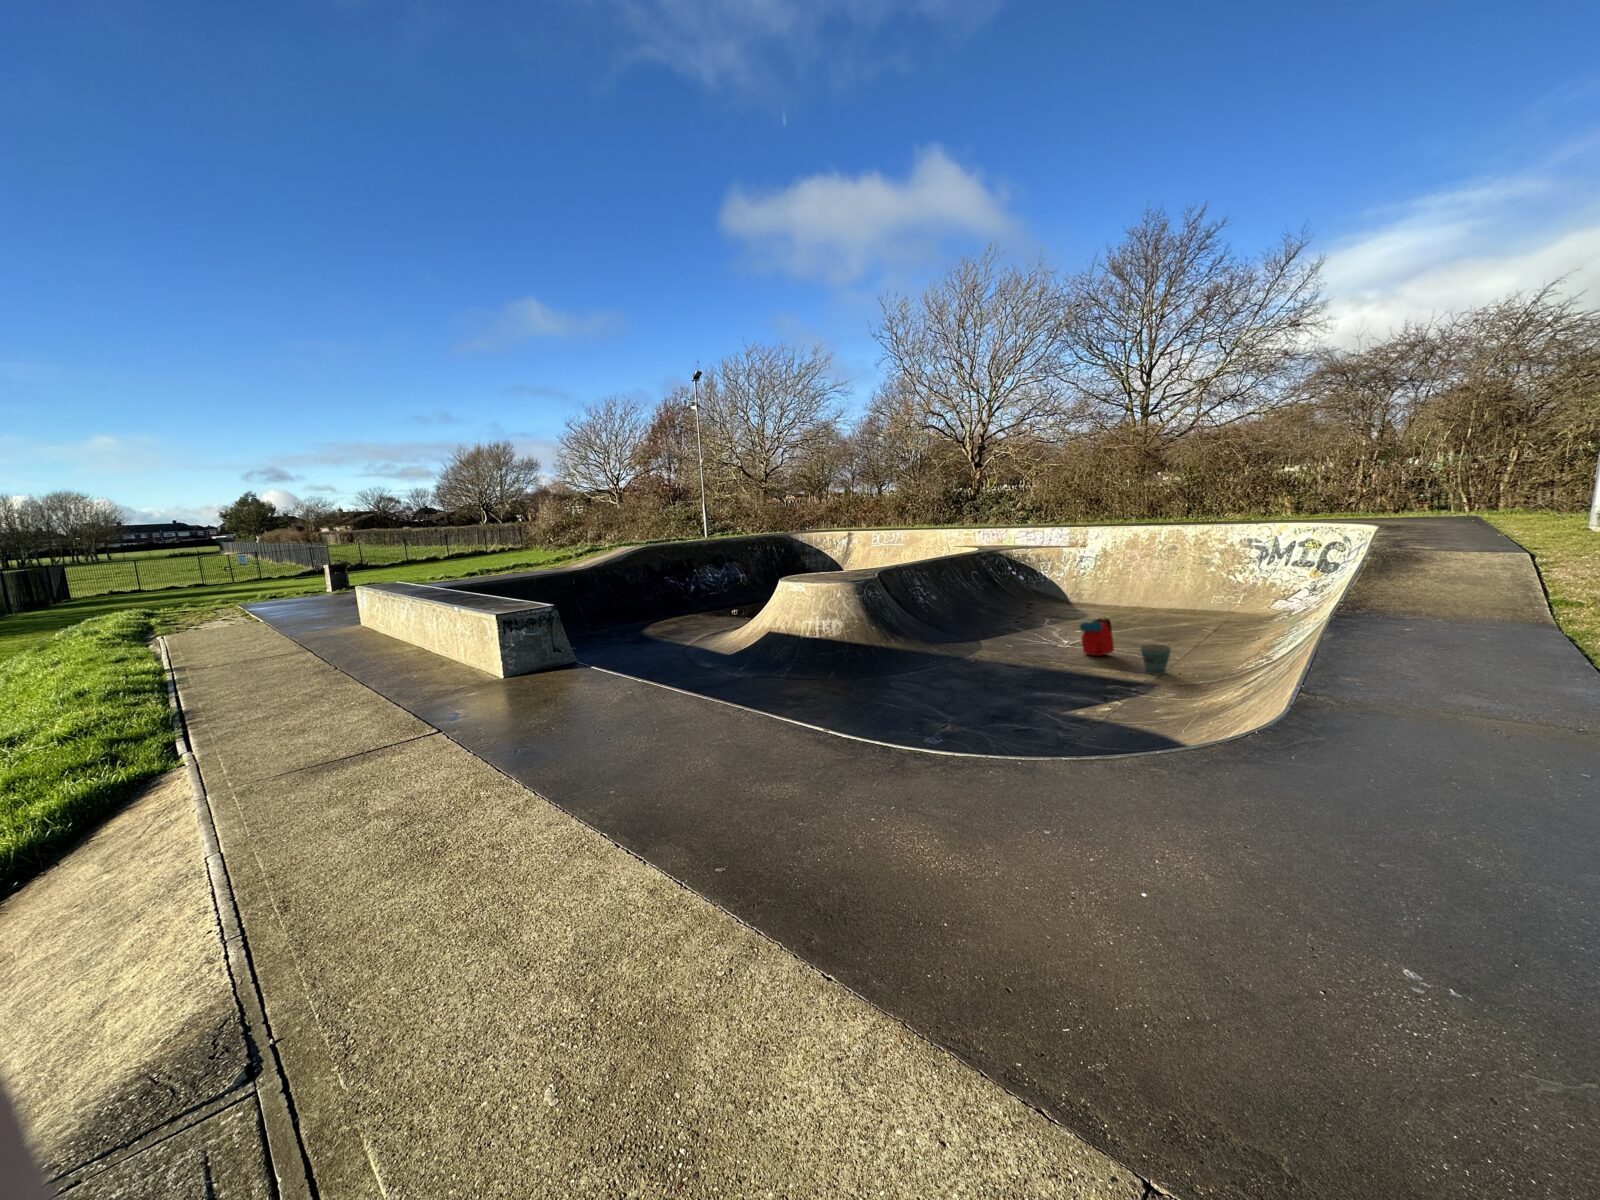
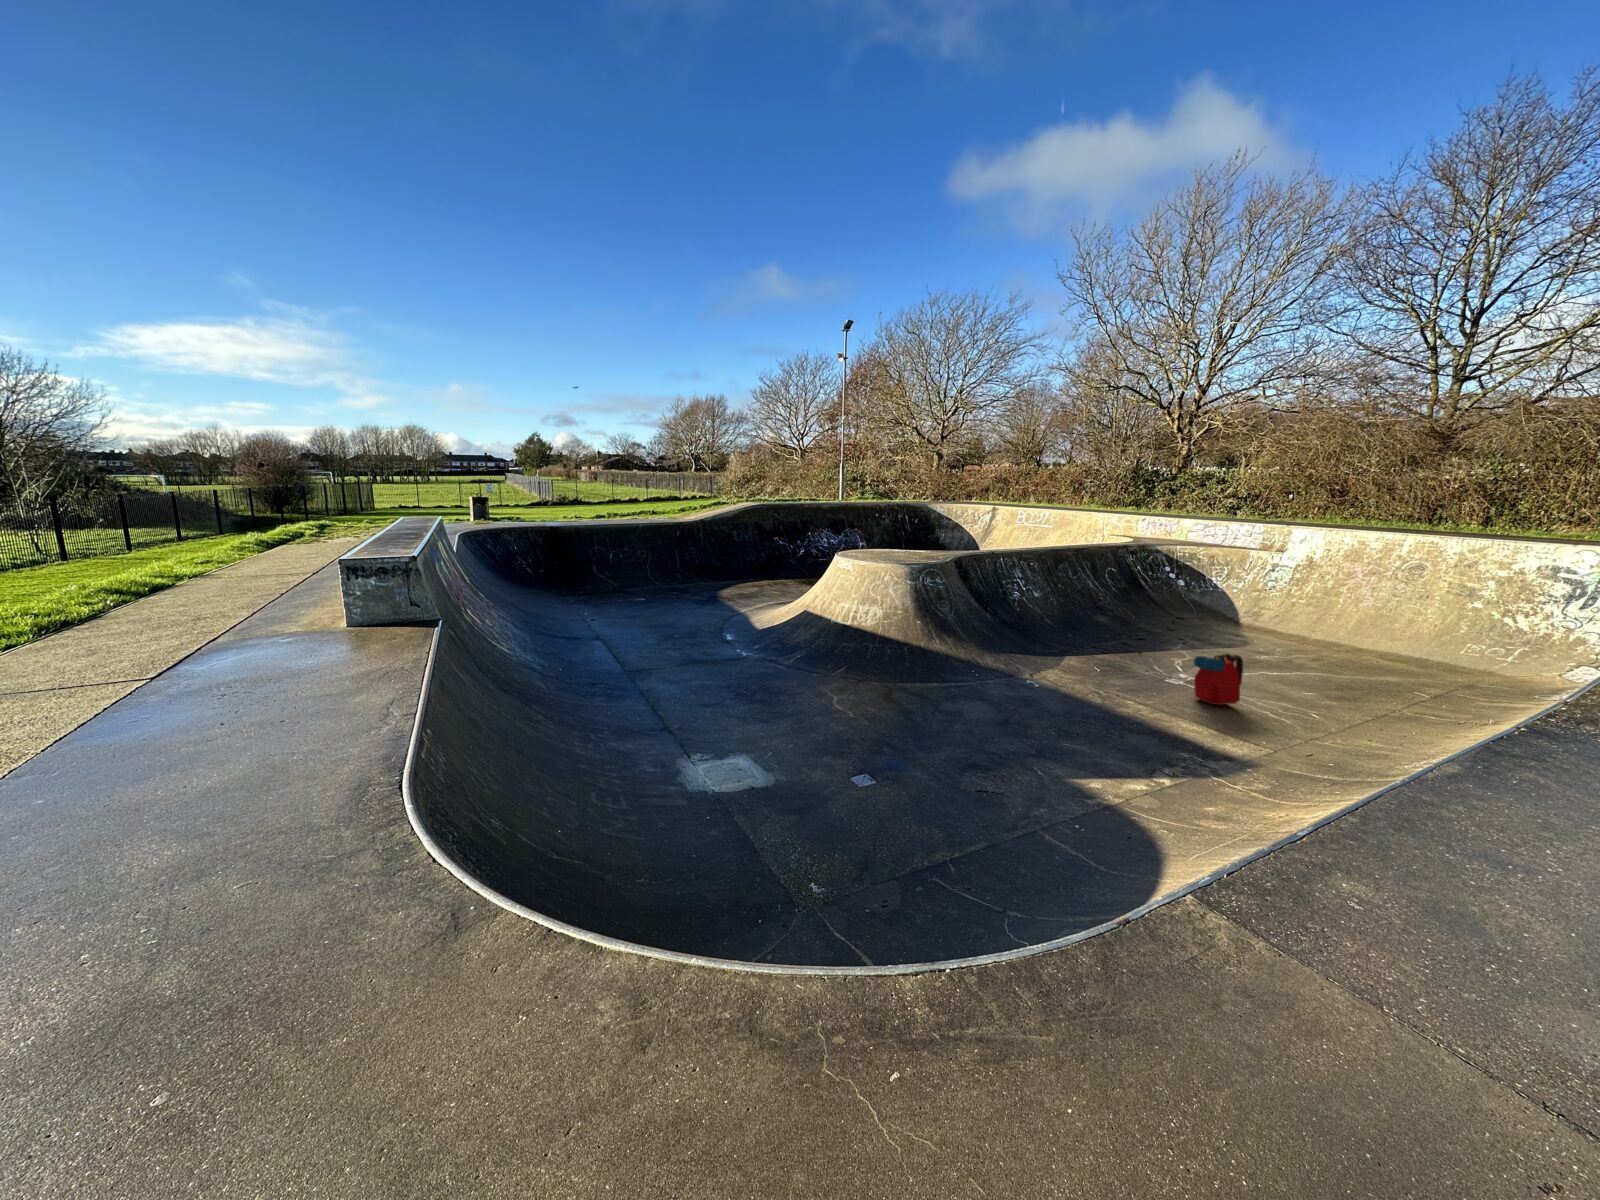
bucket: present [1141,644,1171,675] -> none [1261,702,1313,750]

